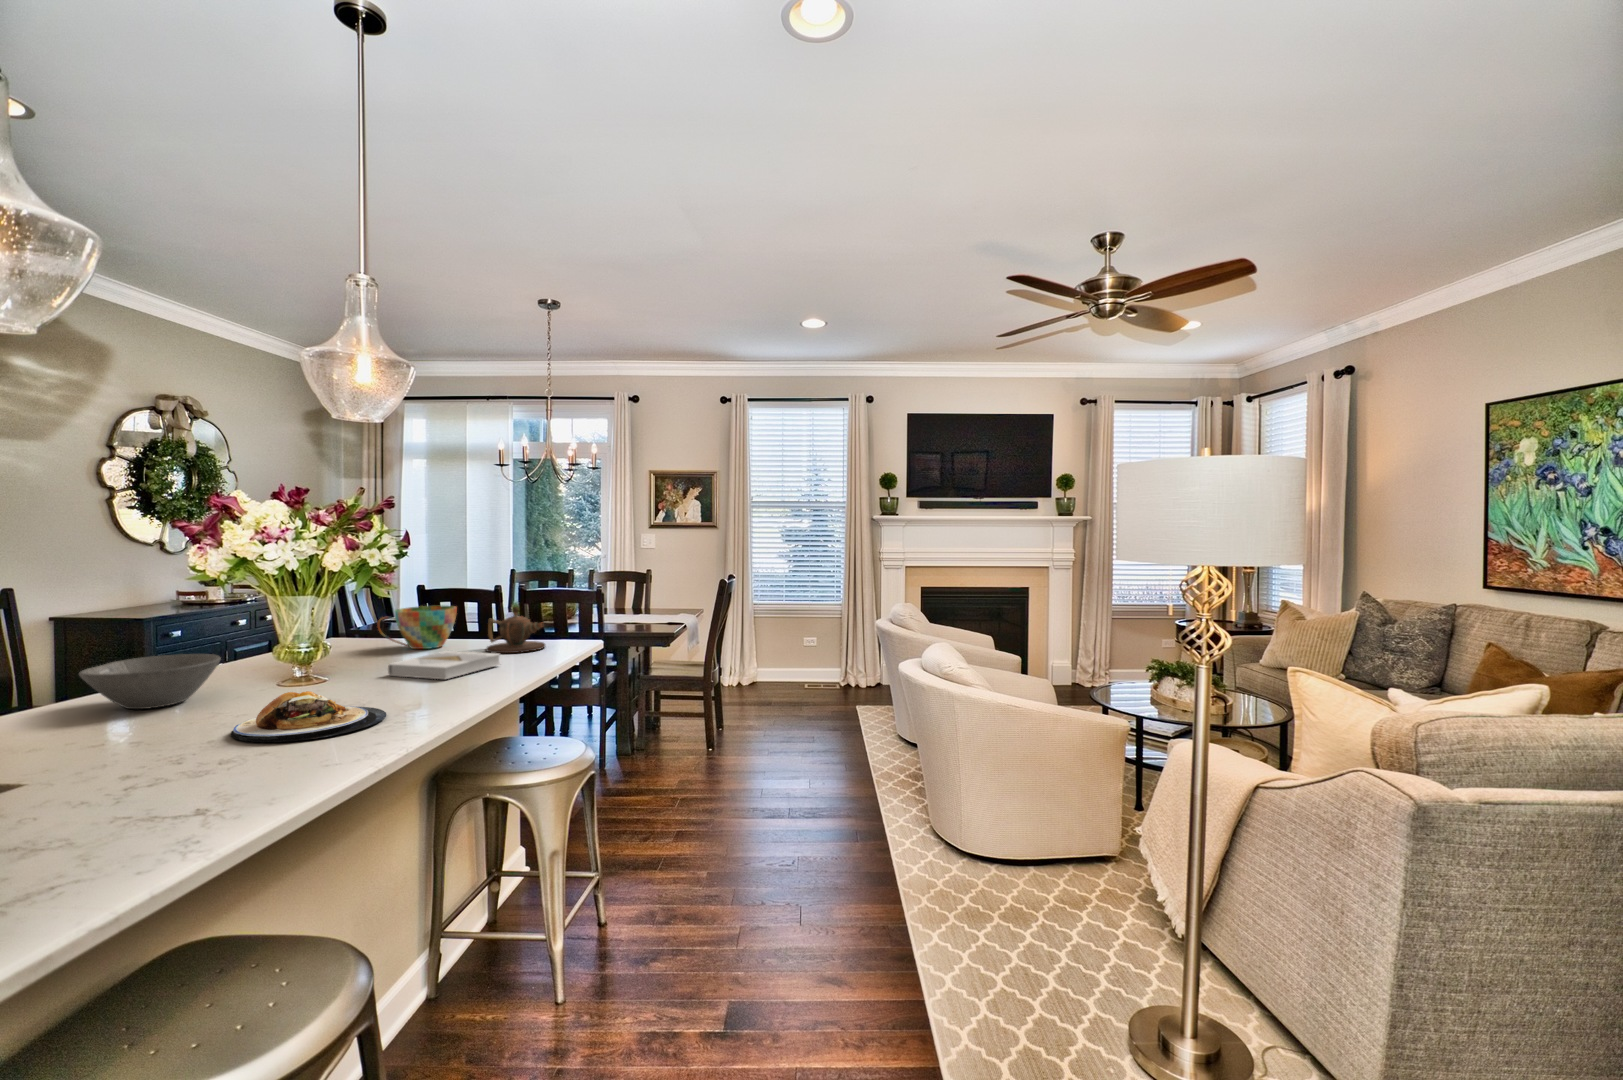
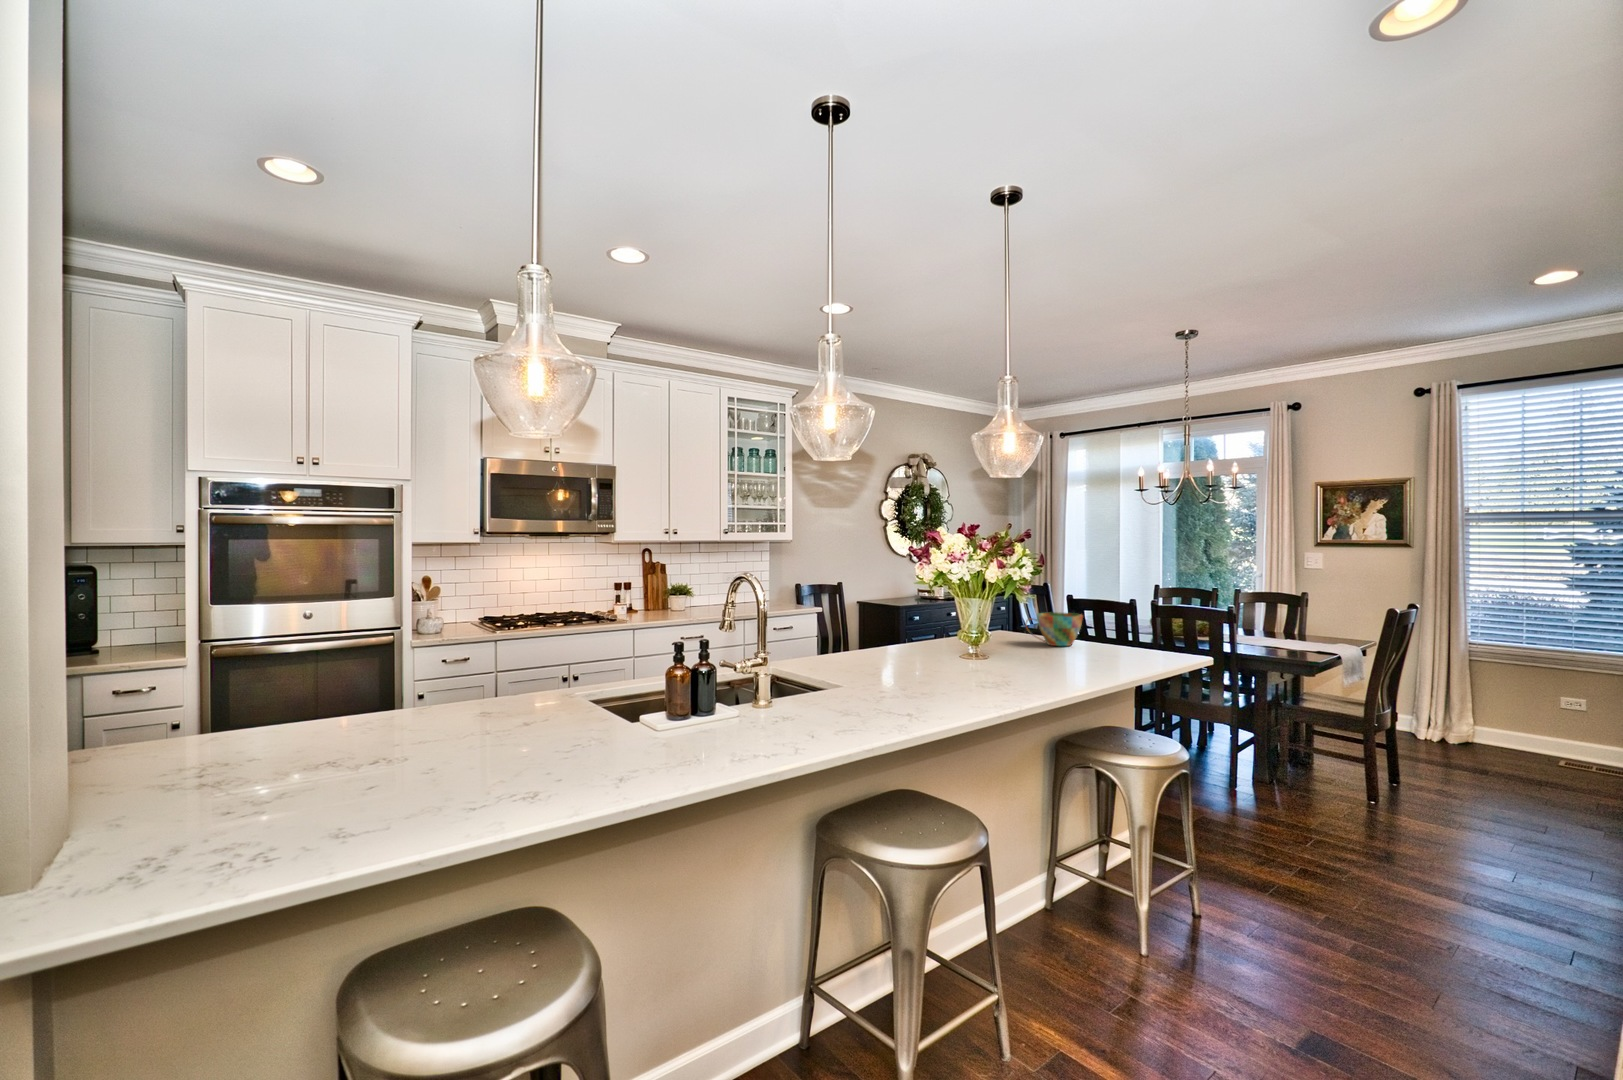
teapot: present [486,607,545,653] -> none [1103,619,1154,658]
book: present [388,651,500,679] -> none [1025,649,1108,670]
bowl: present [79,654,221,709] -> none [865,630,928,660]
plate: present [230,691,387,742] -> none [928,661,1014,692]

